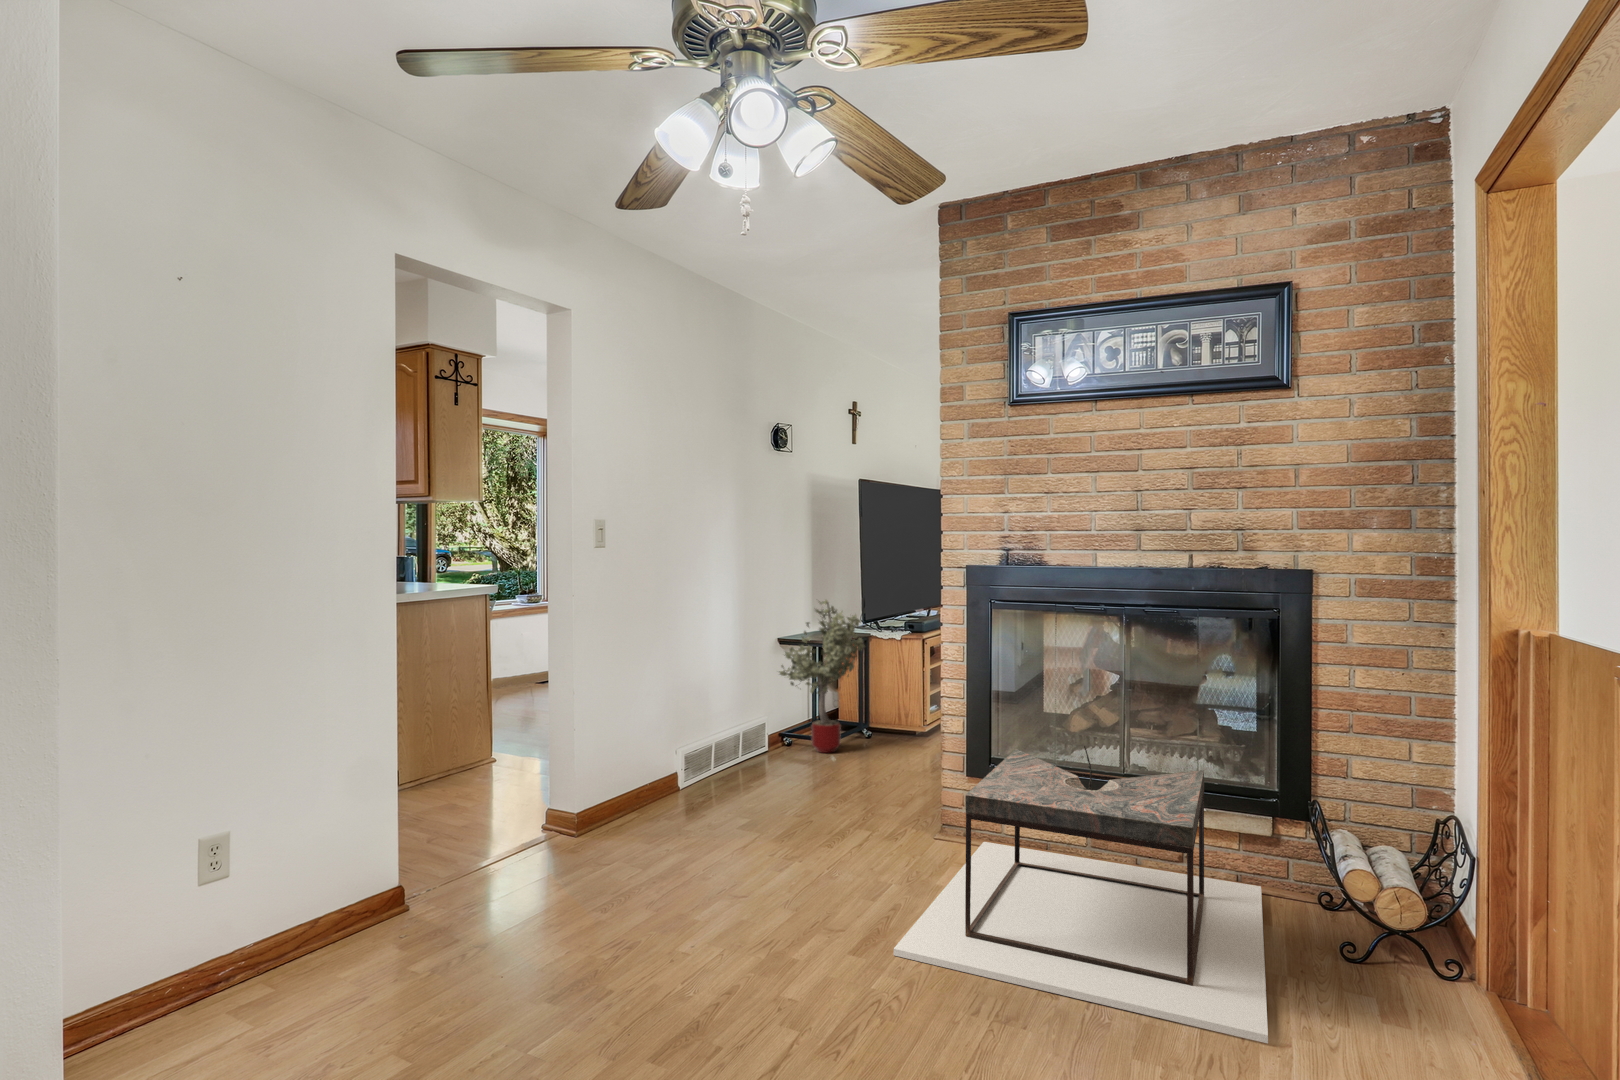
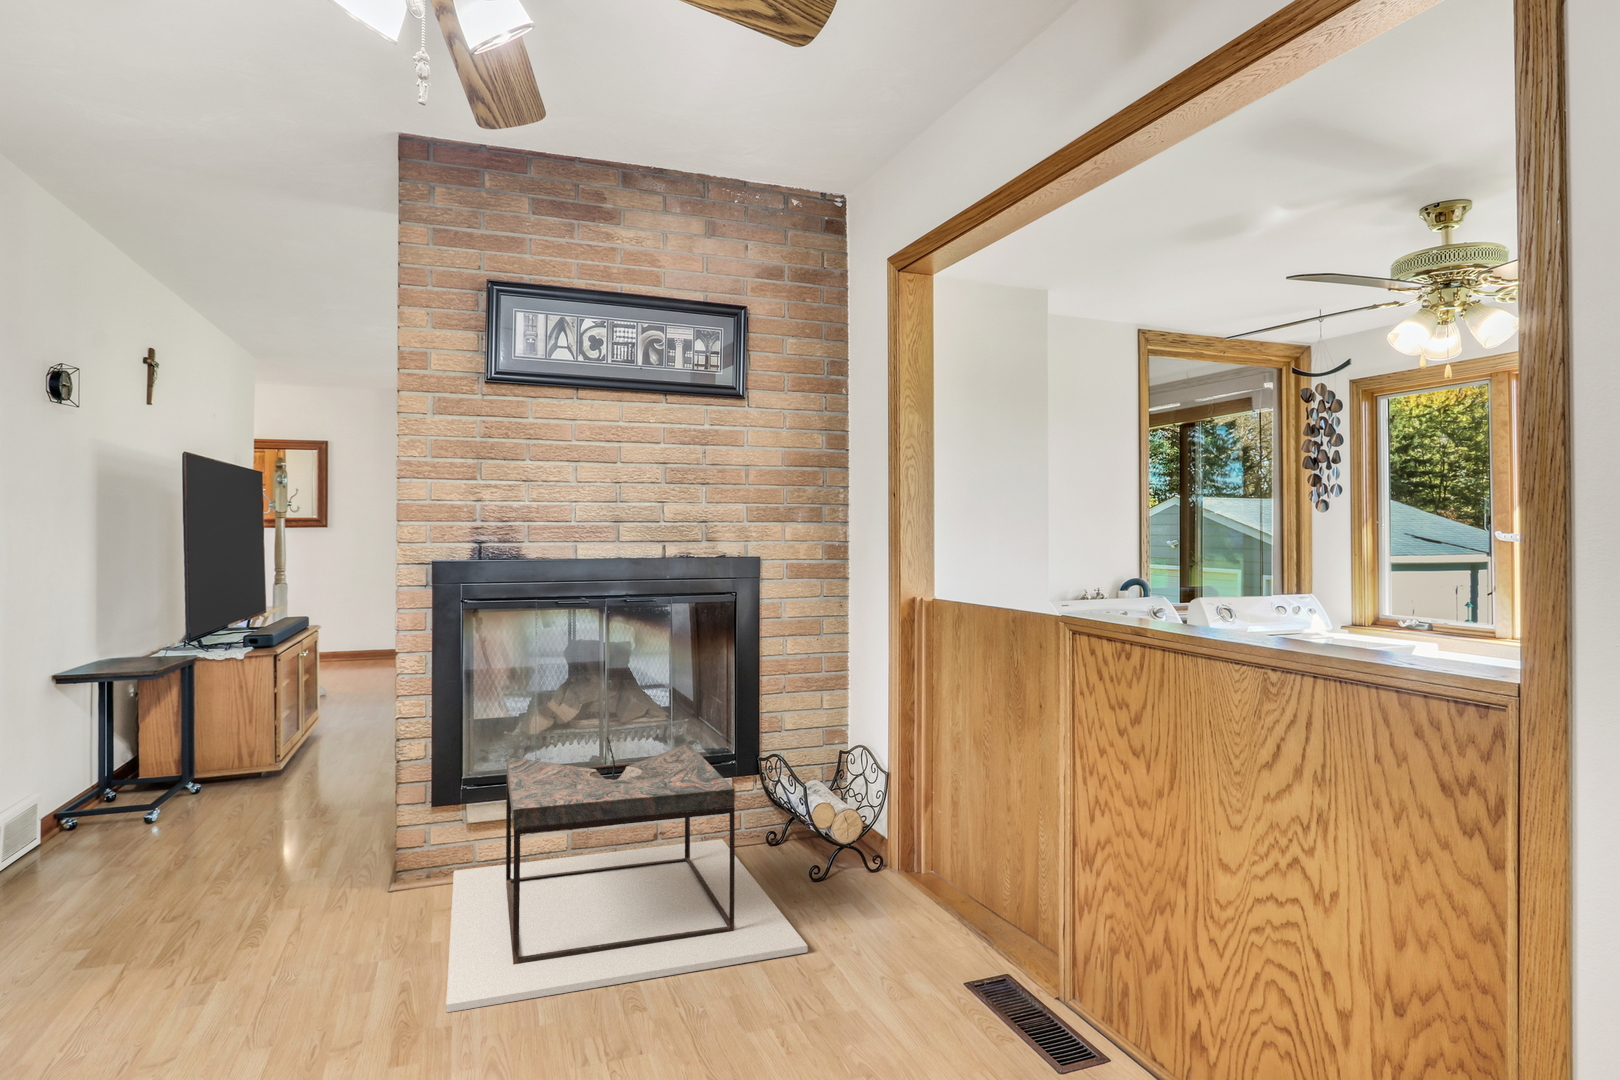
potted tree: present [779,600,864,753] -> none [61,613,201,826]

